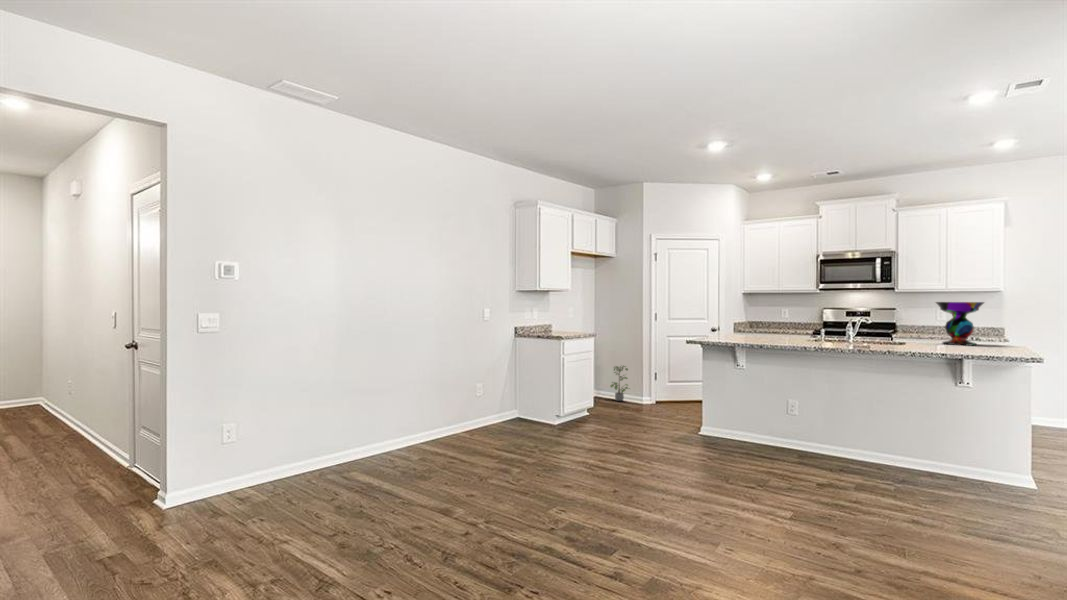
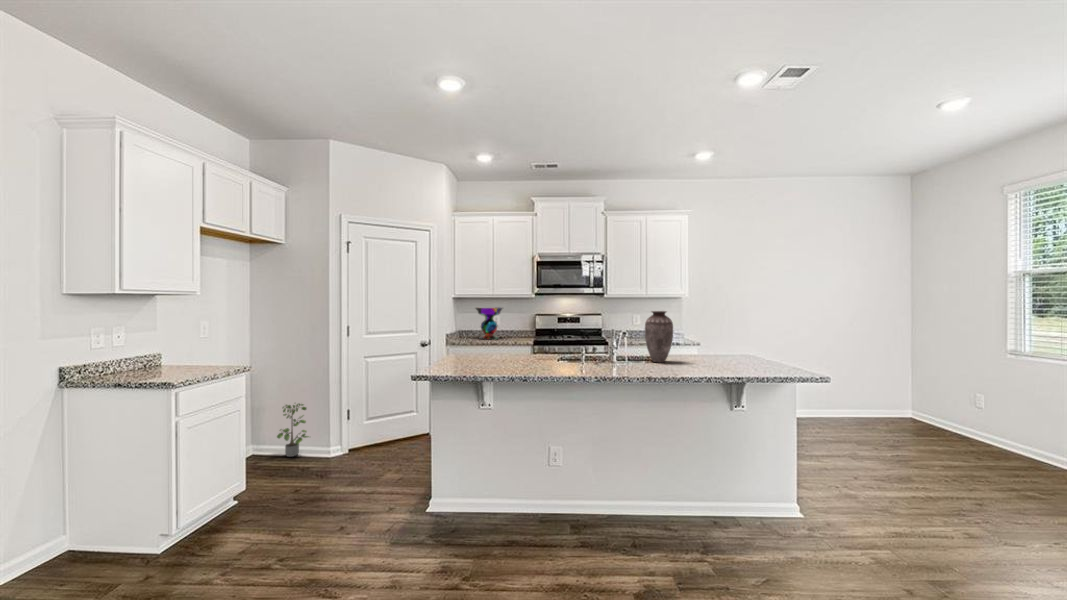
vase: none [884,302,912,345] -> present [645,311,673,362]
decorative bowl: present [936,302,984,346] -> present [475,307,503,340]

